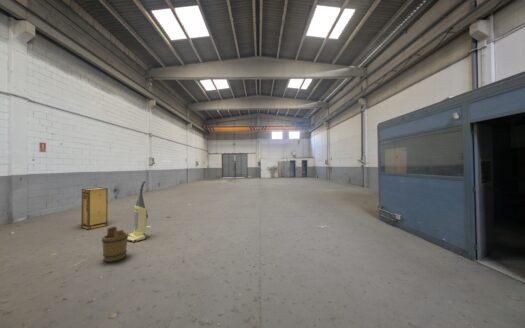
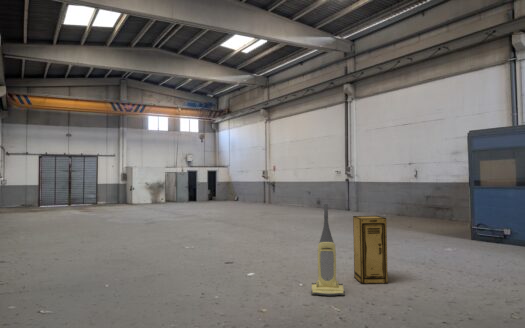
storage cabinet: present [81,188,108,230] -> present [353,216,388,284]
bucket: present [102,227,130,261] -> none [373,267,405,312]

